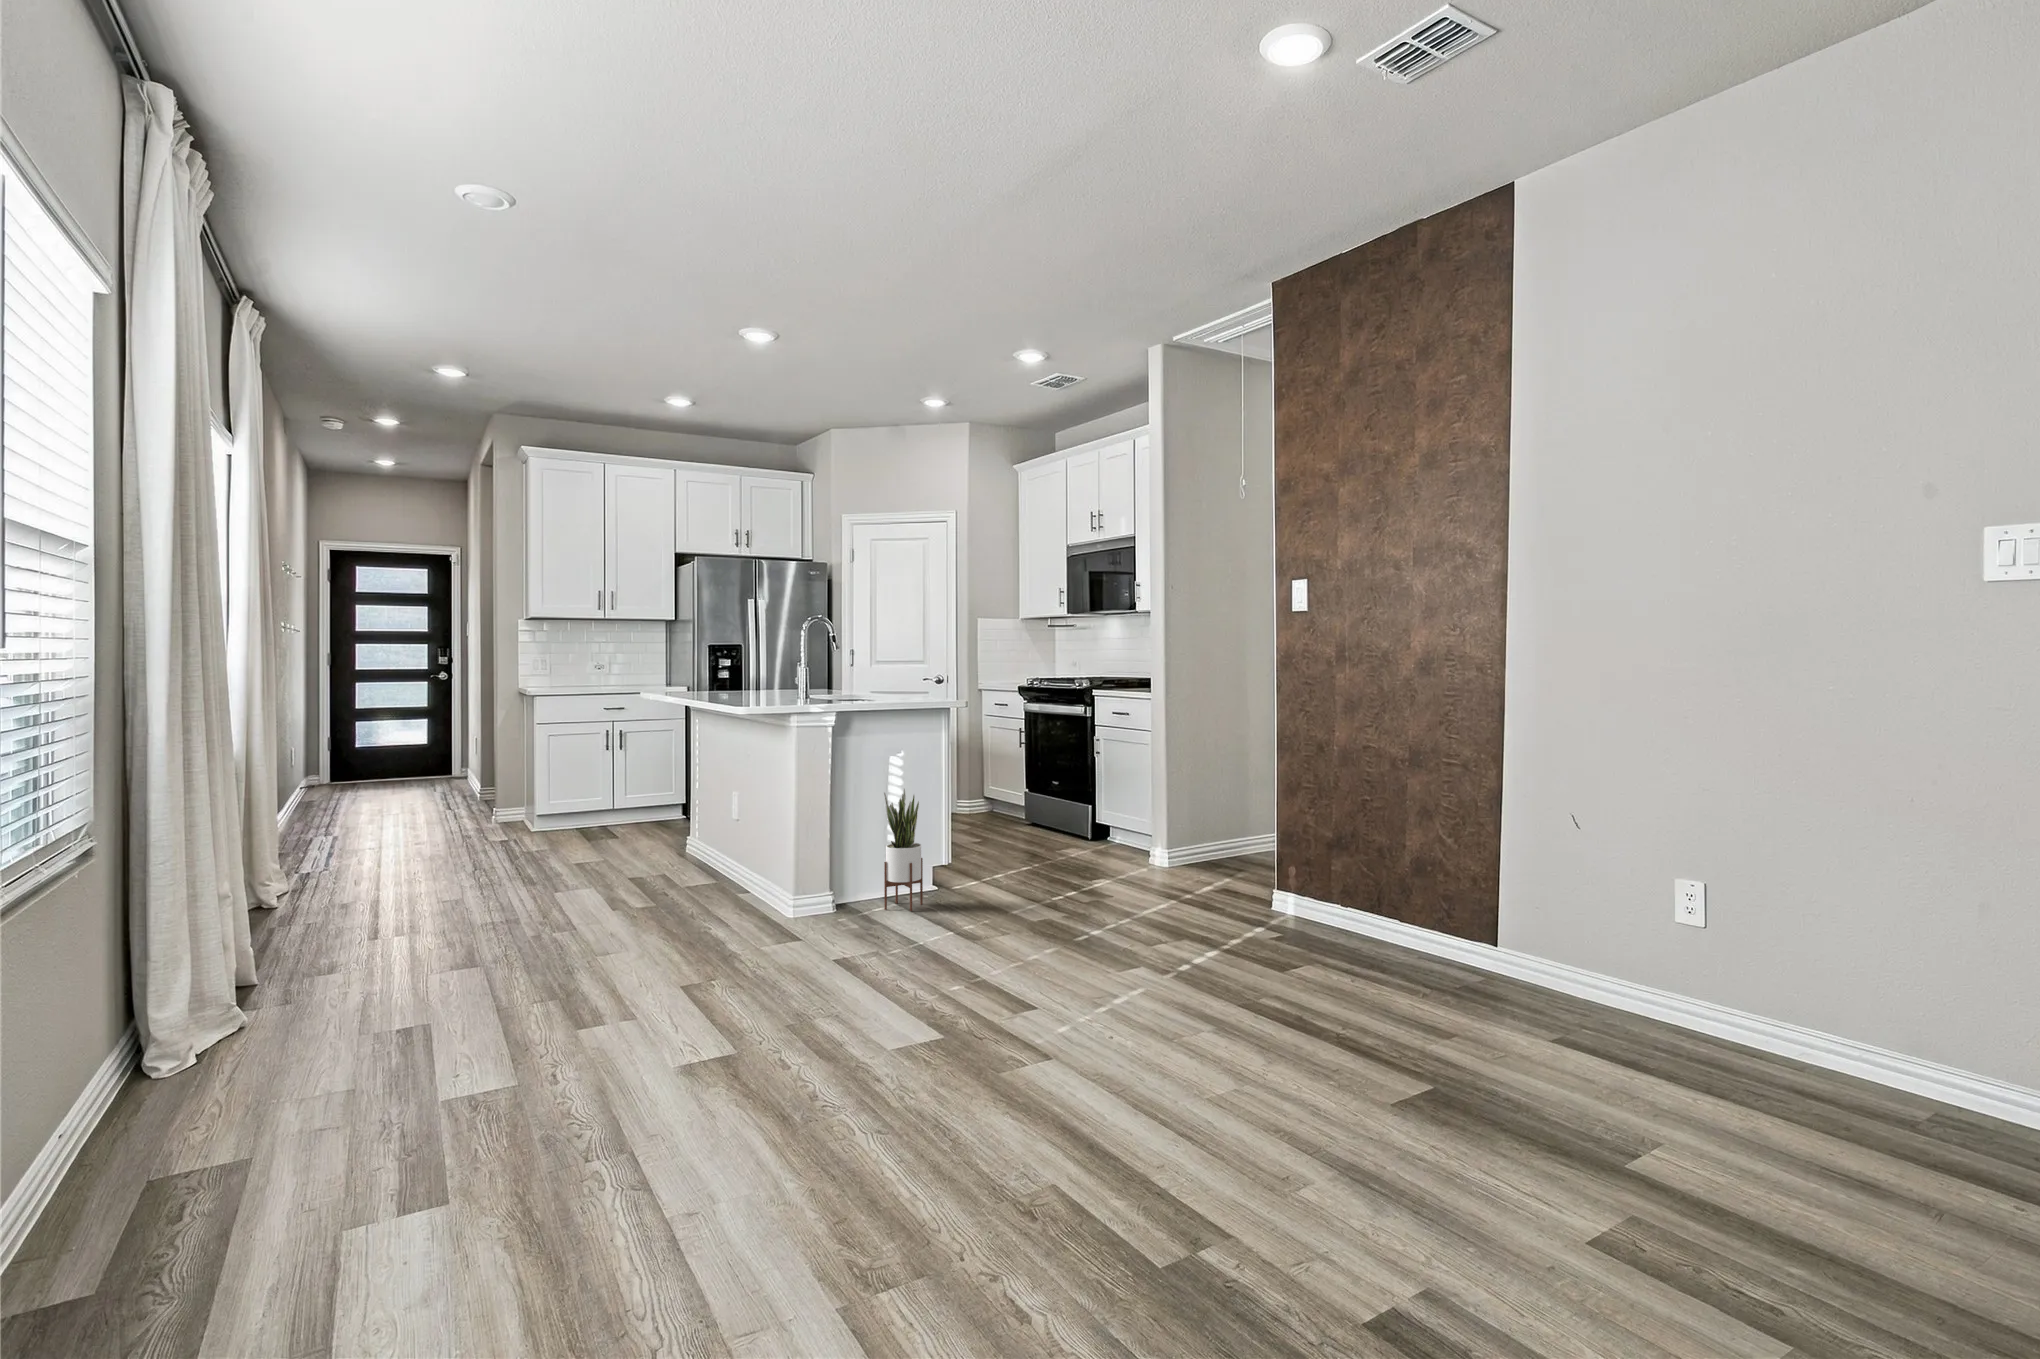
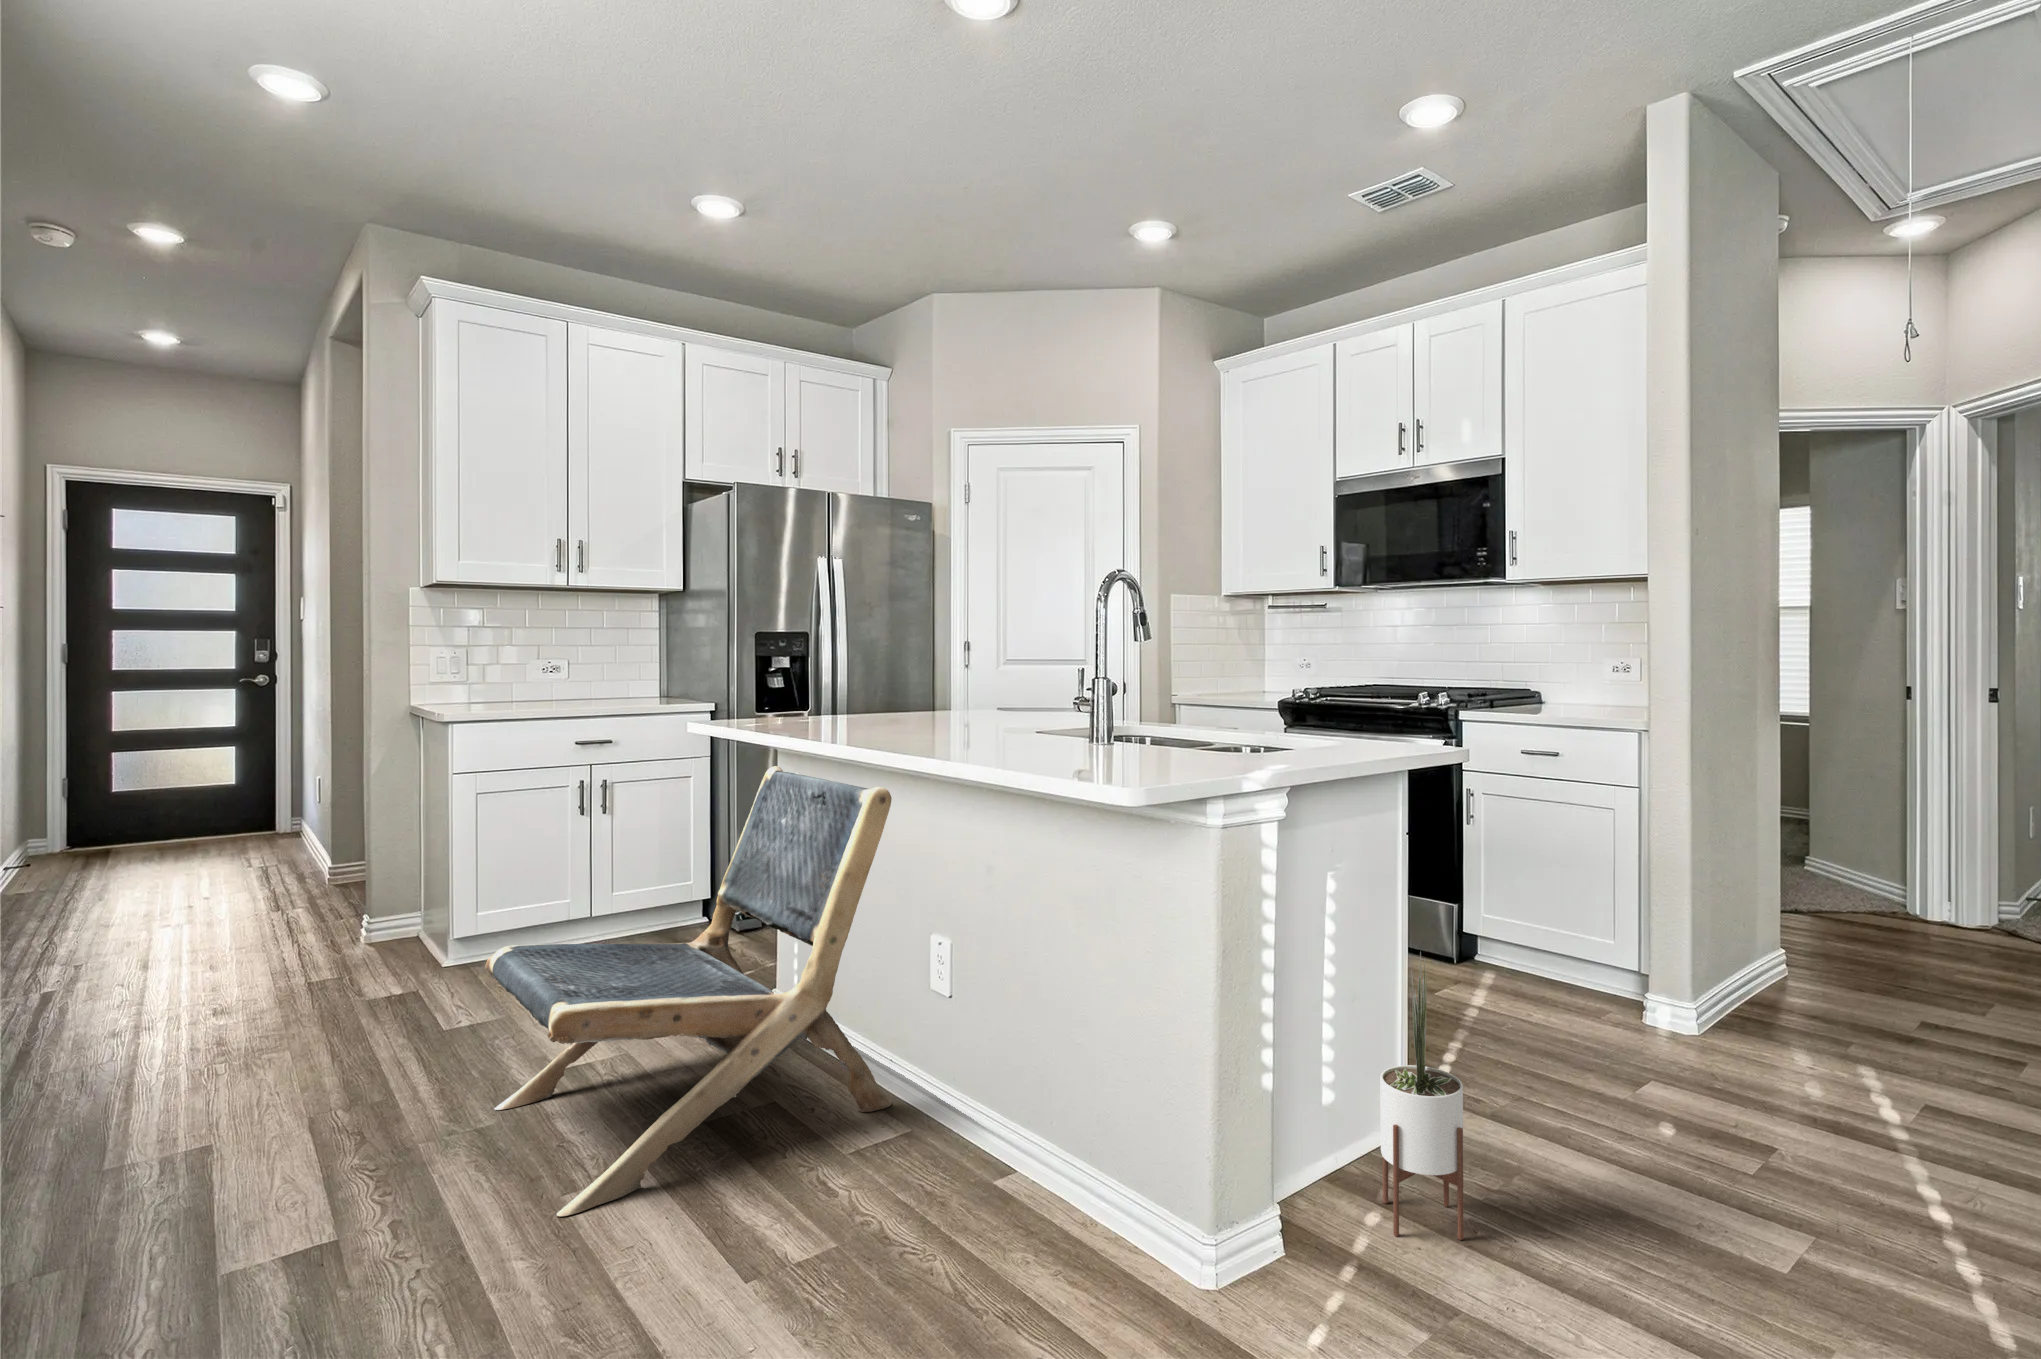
lounge chair: none [531,716,717,897] -> present [485,766,892,1216]

